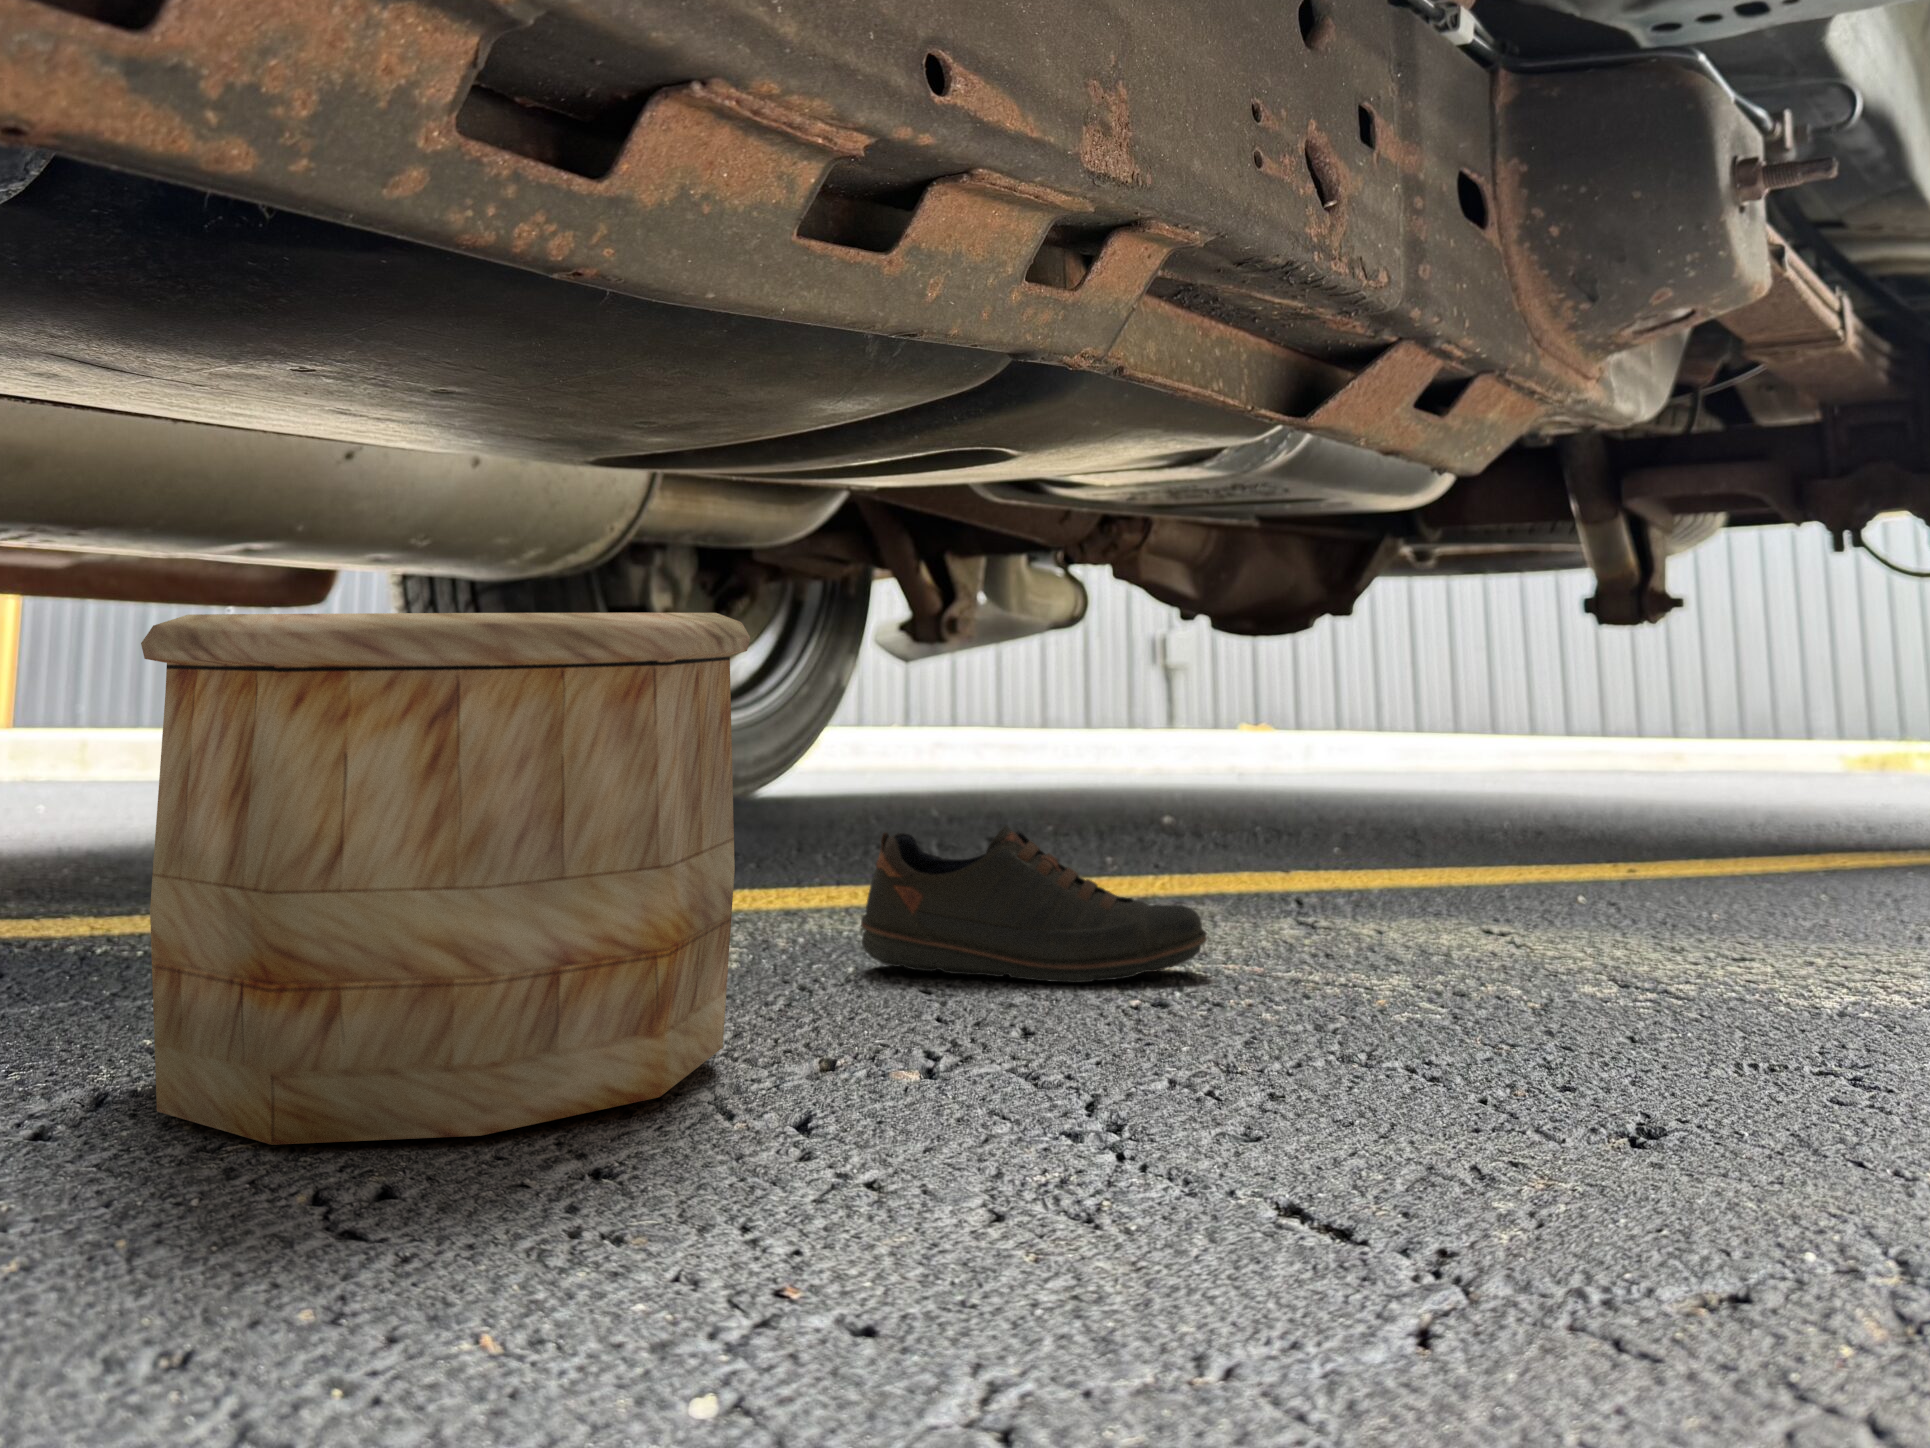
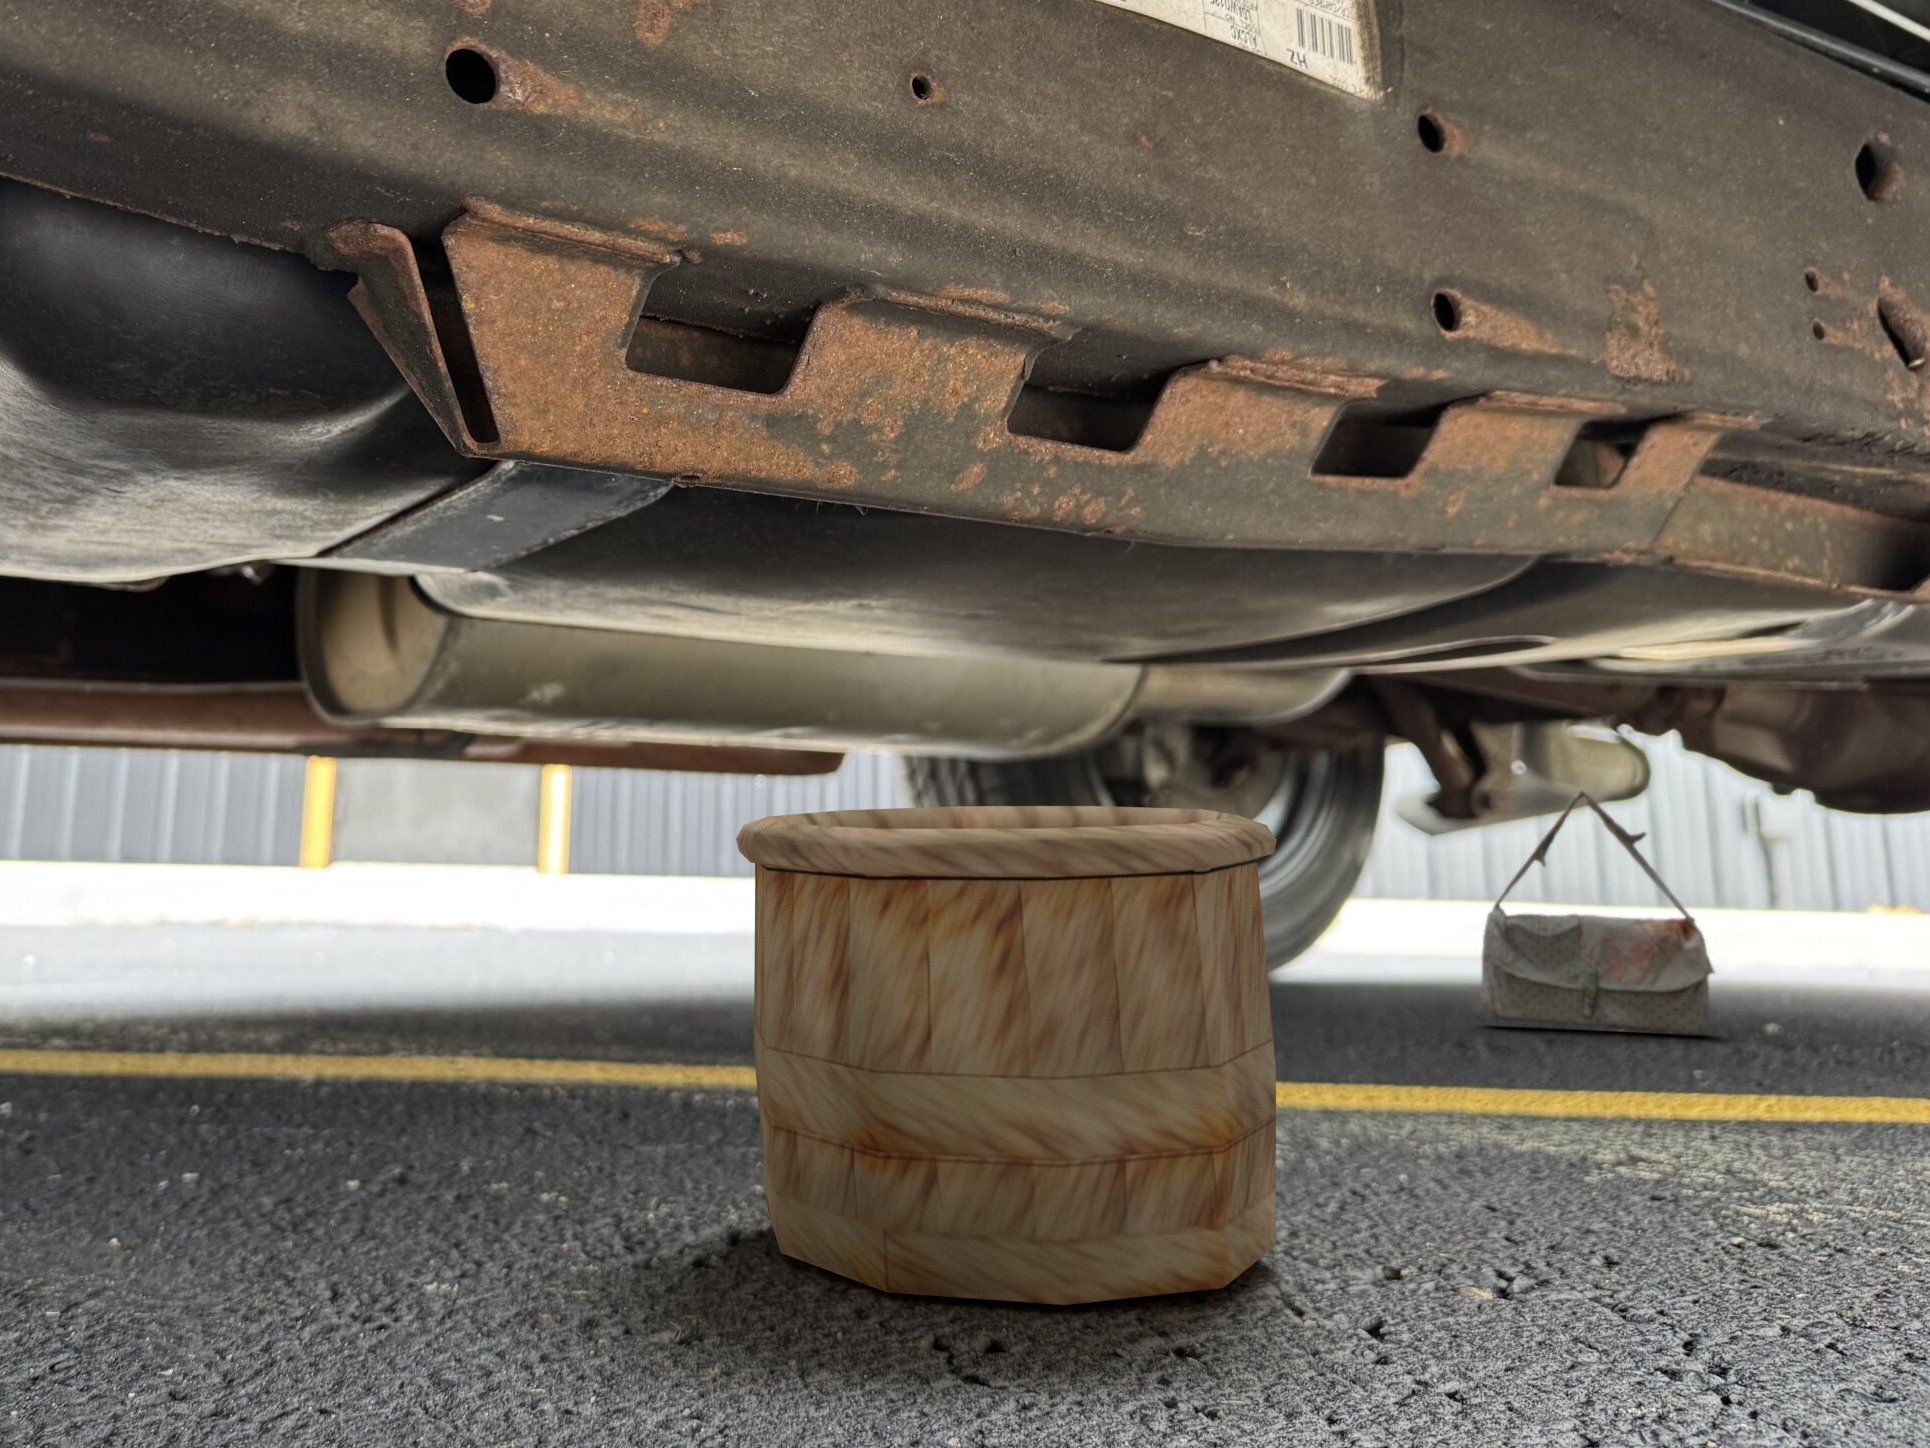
bag: none [946,639,1125,840] -> present [1480,791,1714,1034]
shoe: present [861,825,1207,983] -> none [1400,1027,1831,1212]

